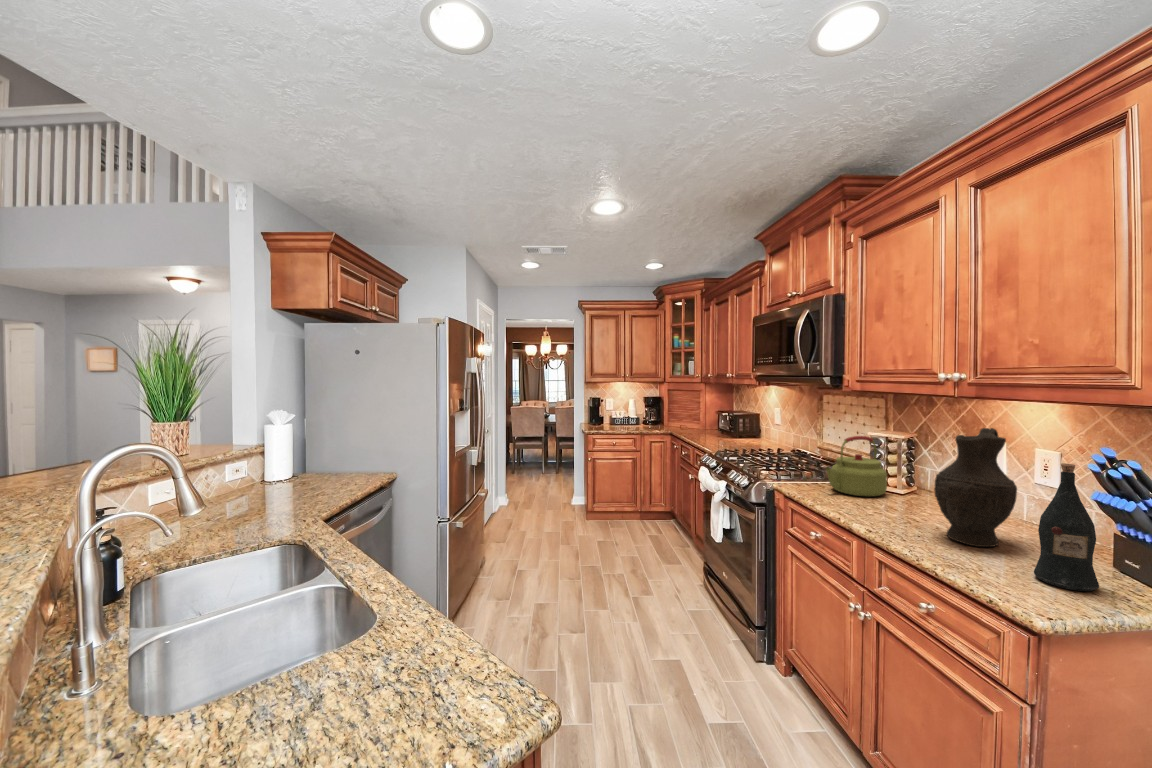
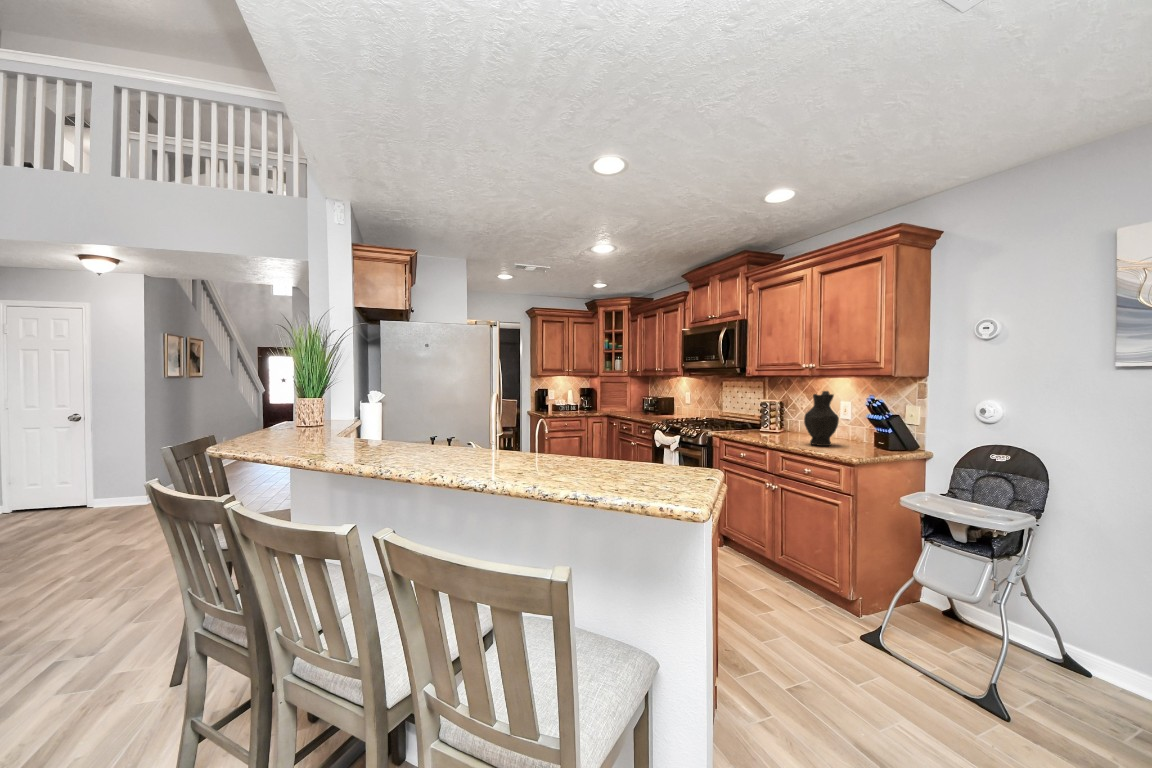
kettle: present [826,436,887,496] -> none [743,401,773,435]
wine bottle: present [1034,463,1099,591] -> none [848,401,871,454]

